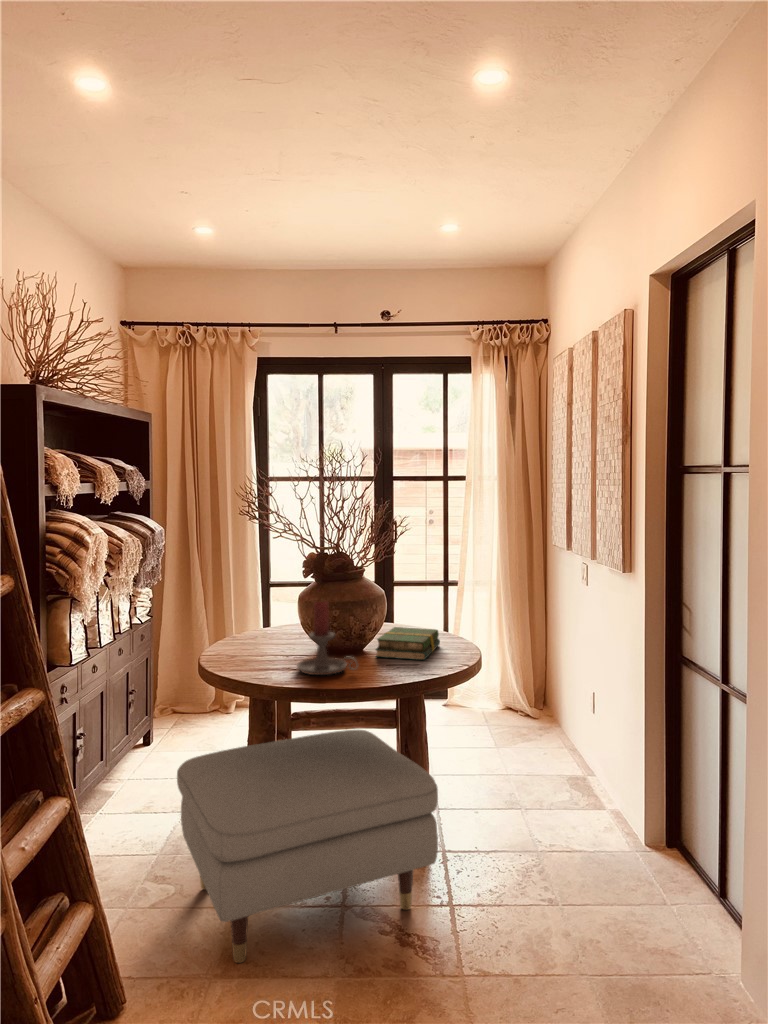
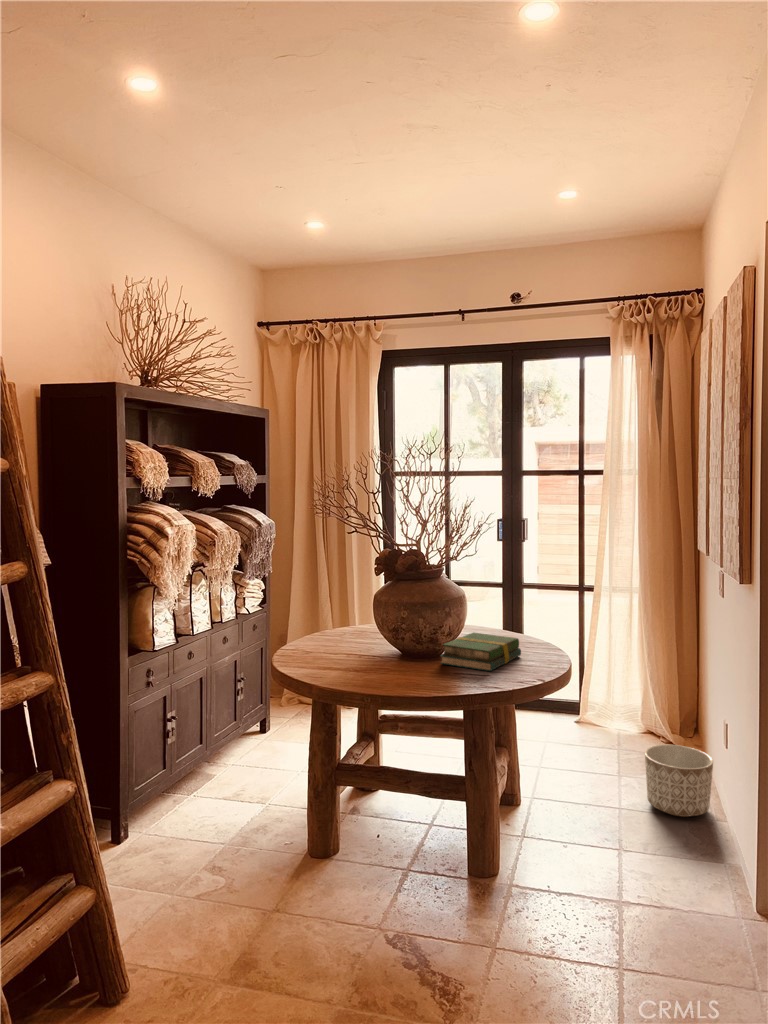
candle holder: present [297,602,358,675] -> none [348,599,408,679]
planter: none [526,715,582,774] -> present [645,745,713,817]
ottoman: present [177,730,438,963] -> none [219,740,477,971]

